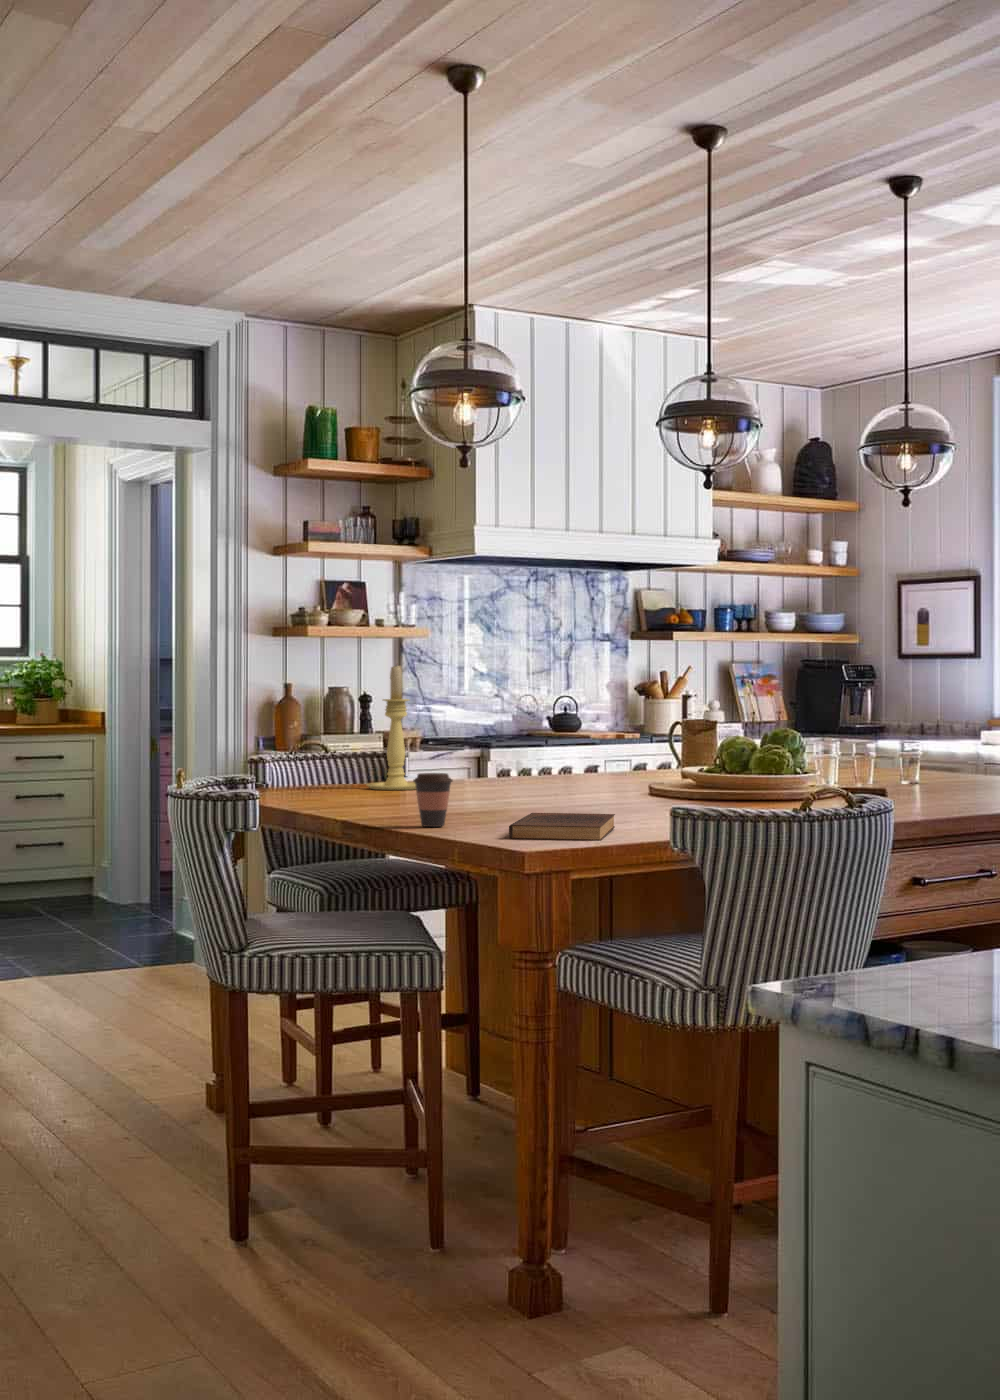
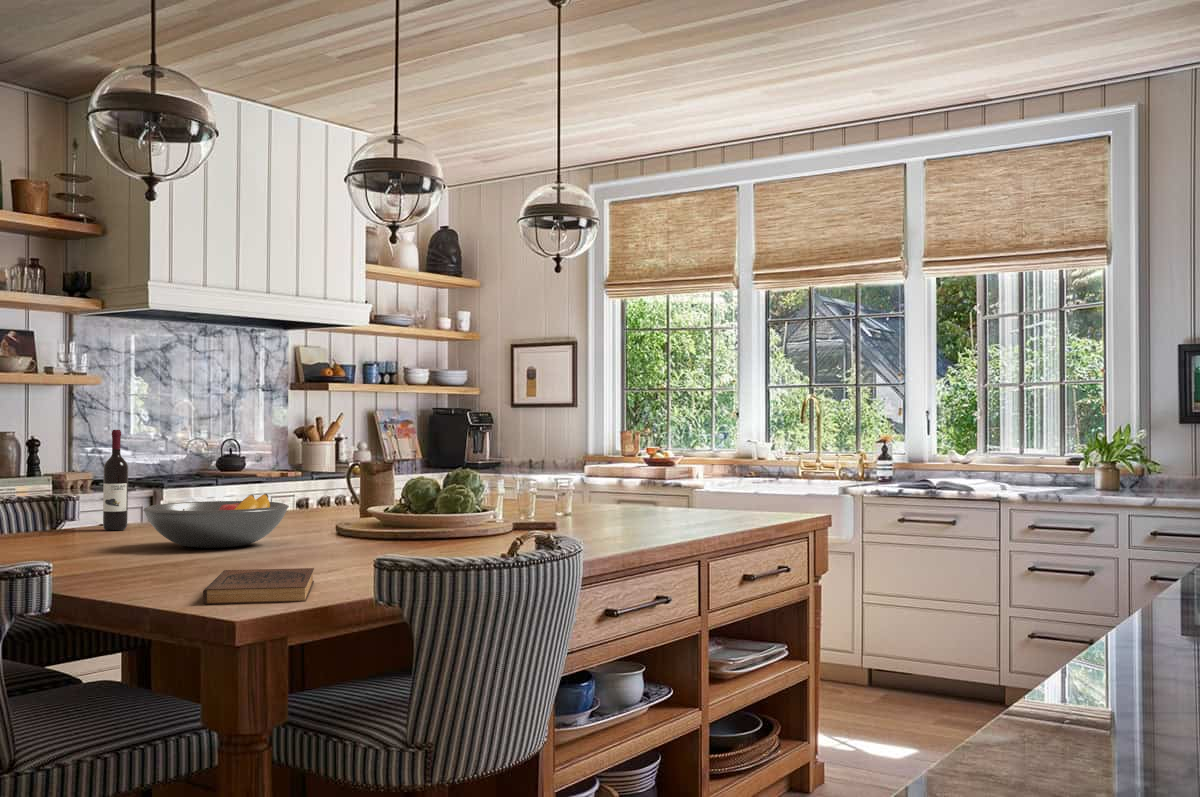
candle holder: present [367,666,416,790] -> none [31,411,98,539]
wine bottle: none [431,683,454,785] -> present [103,430,128,531]
fruit bowl: none [465,748,606,800] -> present [143,494,289,548]
coffee cup: present [413,773,453,827] -> none [88,531,136,591]

